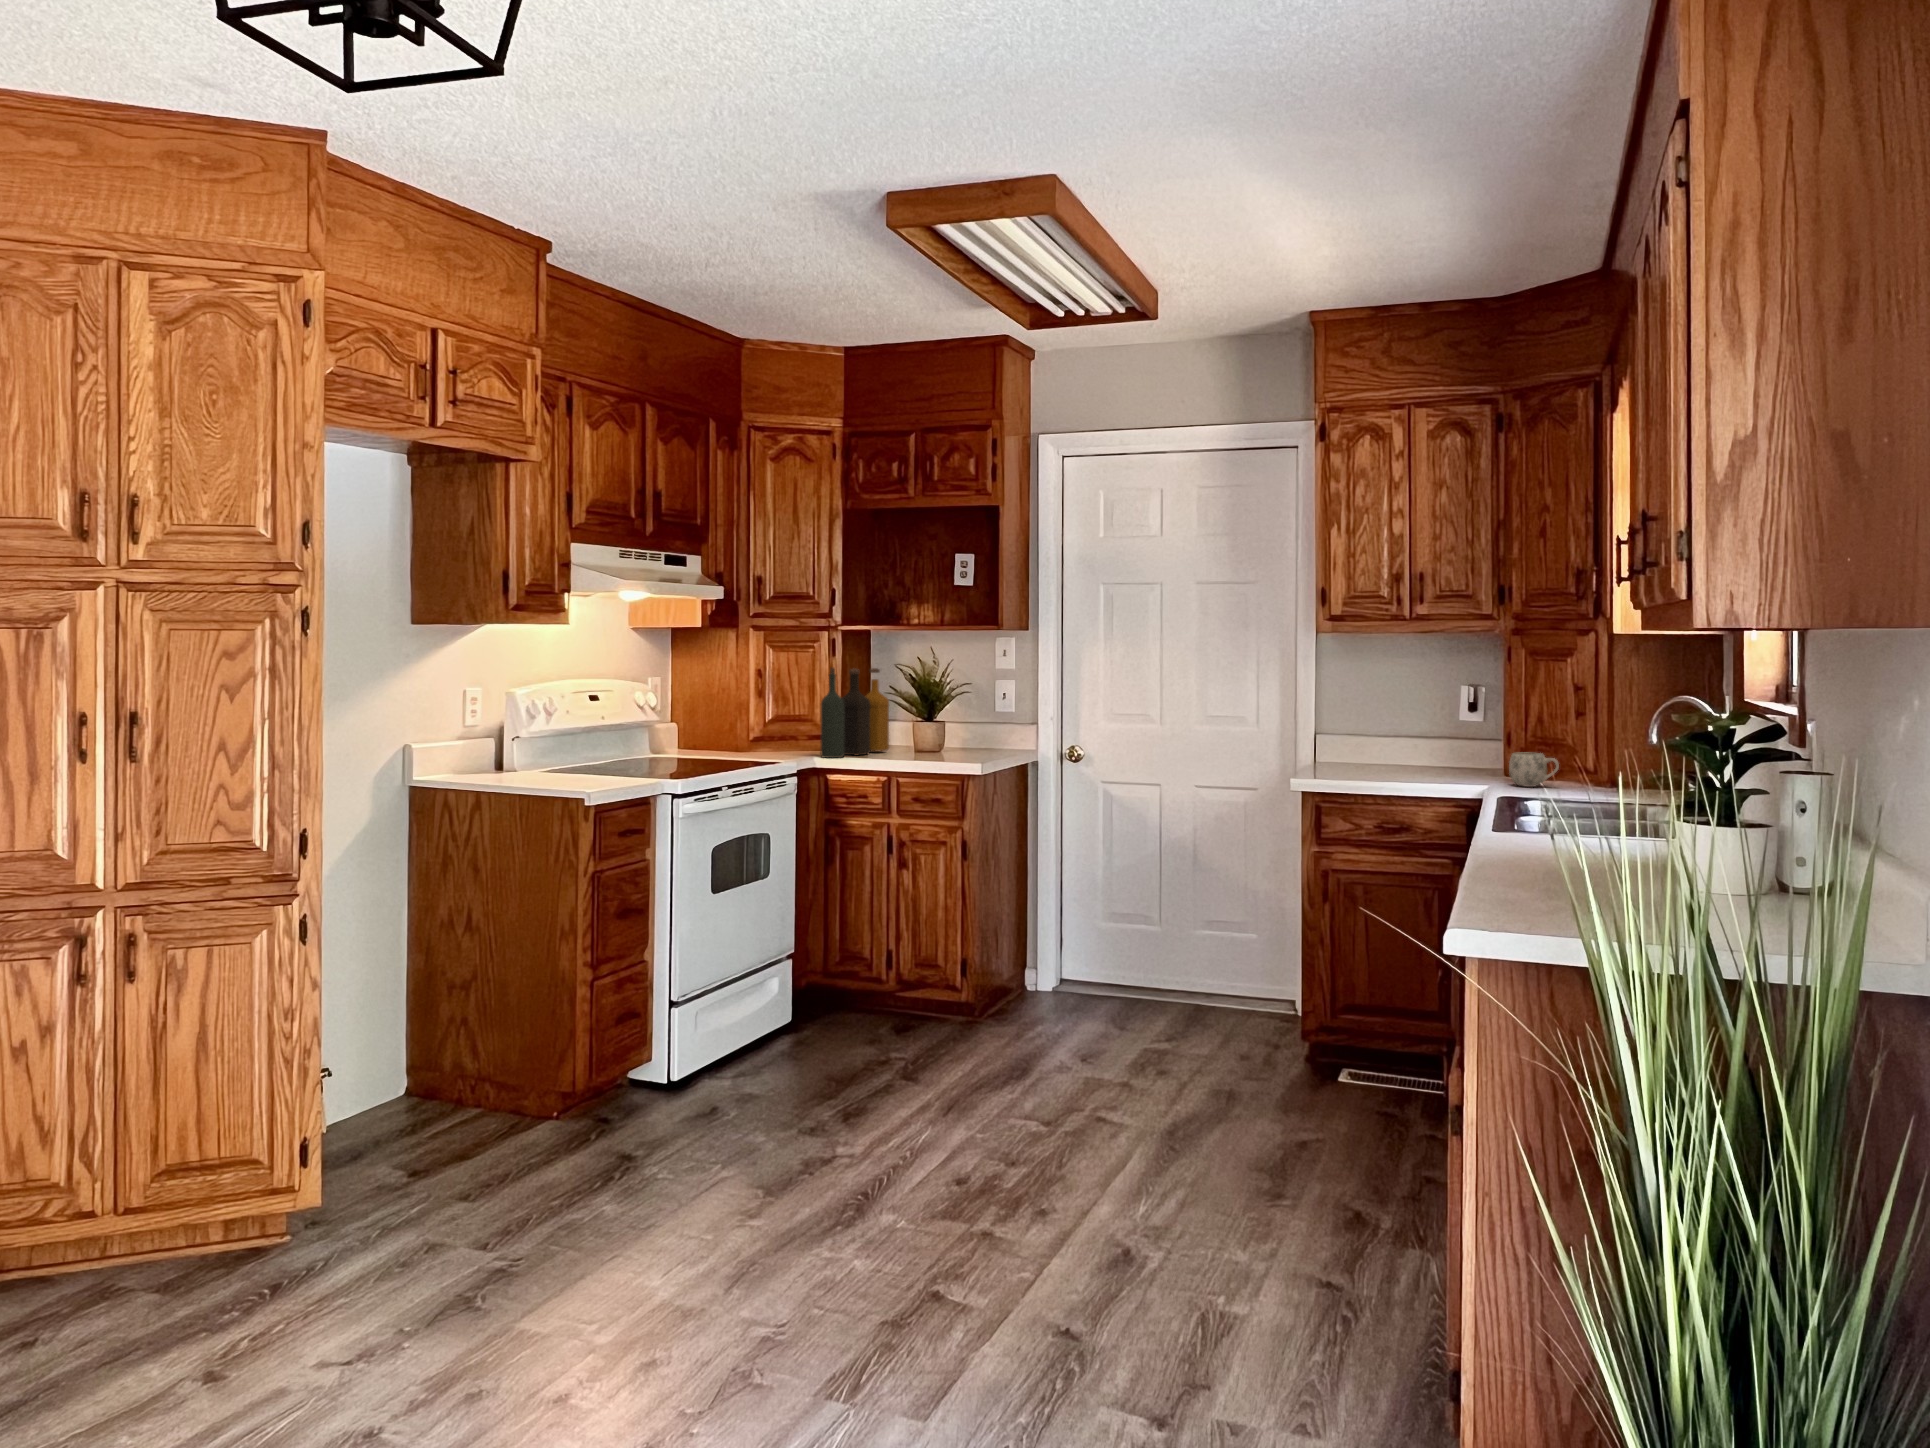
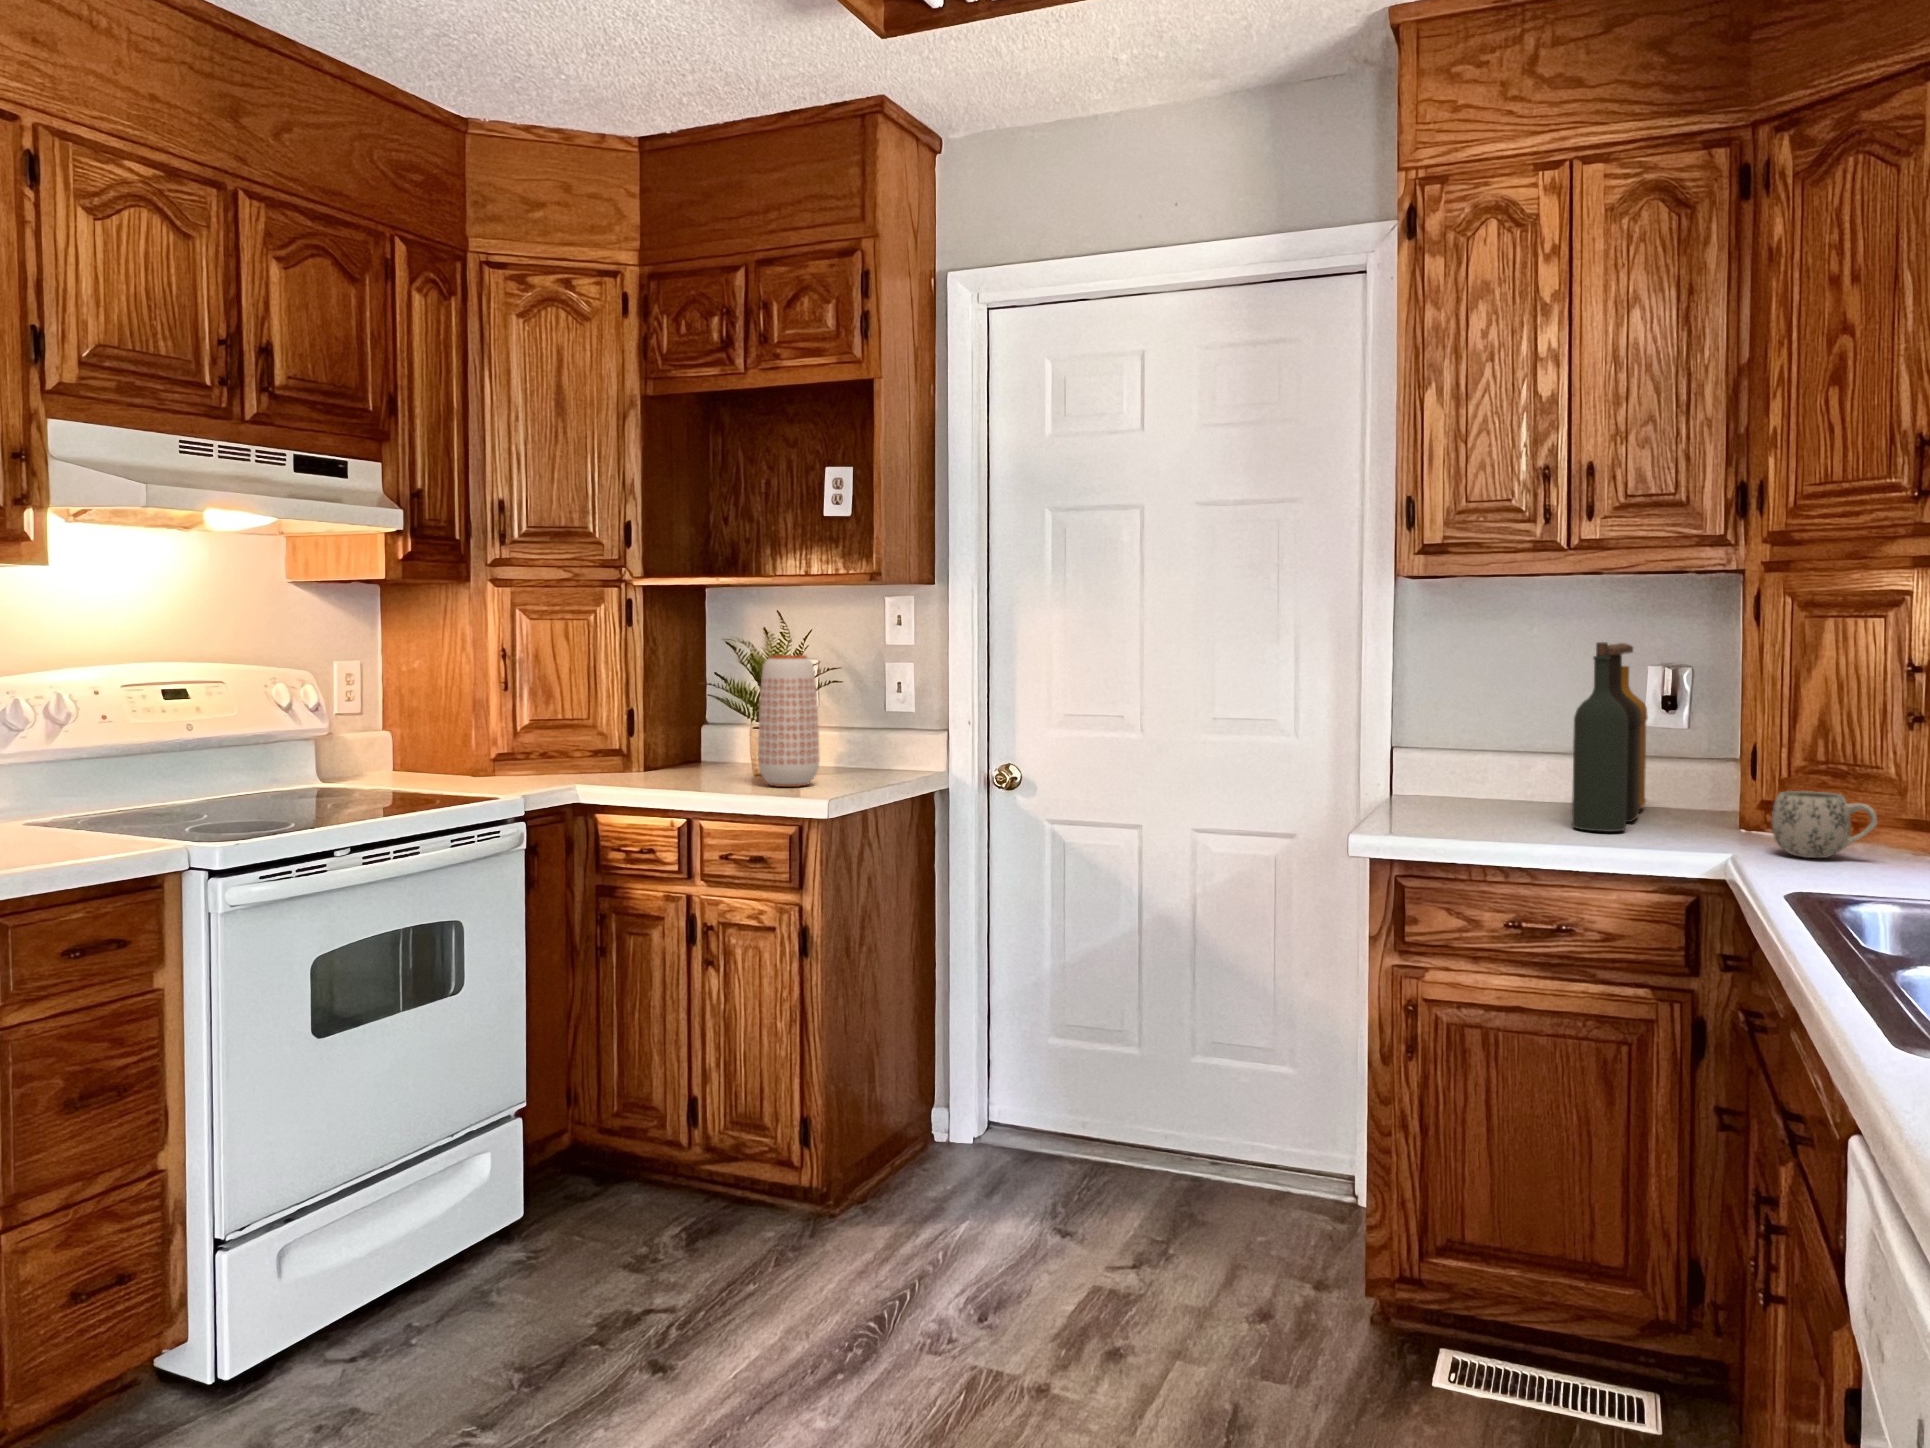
bottle: present [821,668,889,758] -> present [1572,642,1648,832]
vase: none [928,677,965,758] -> present [758,655,819,787]

